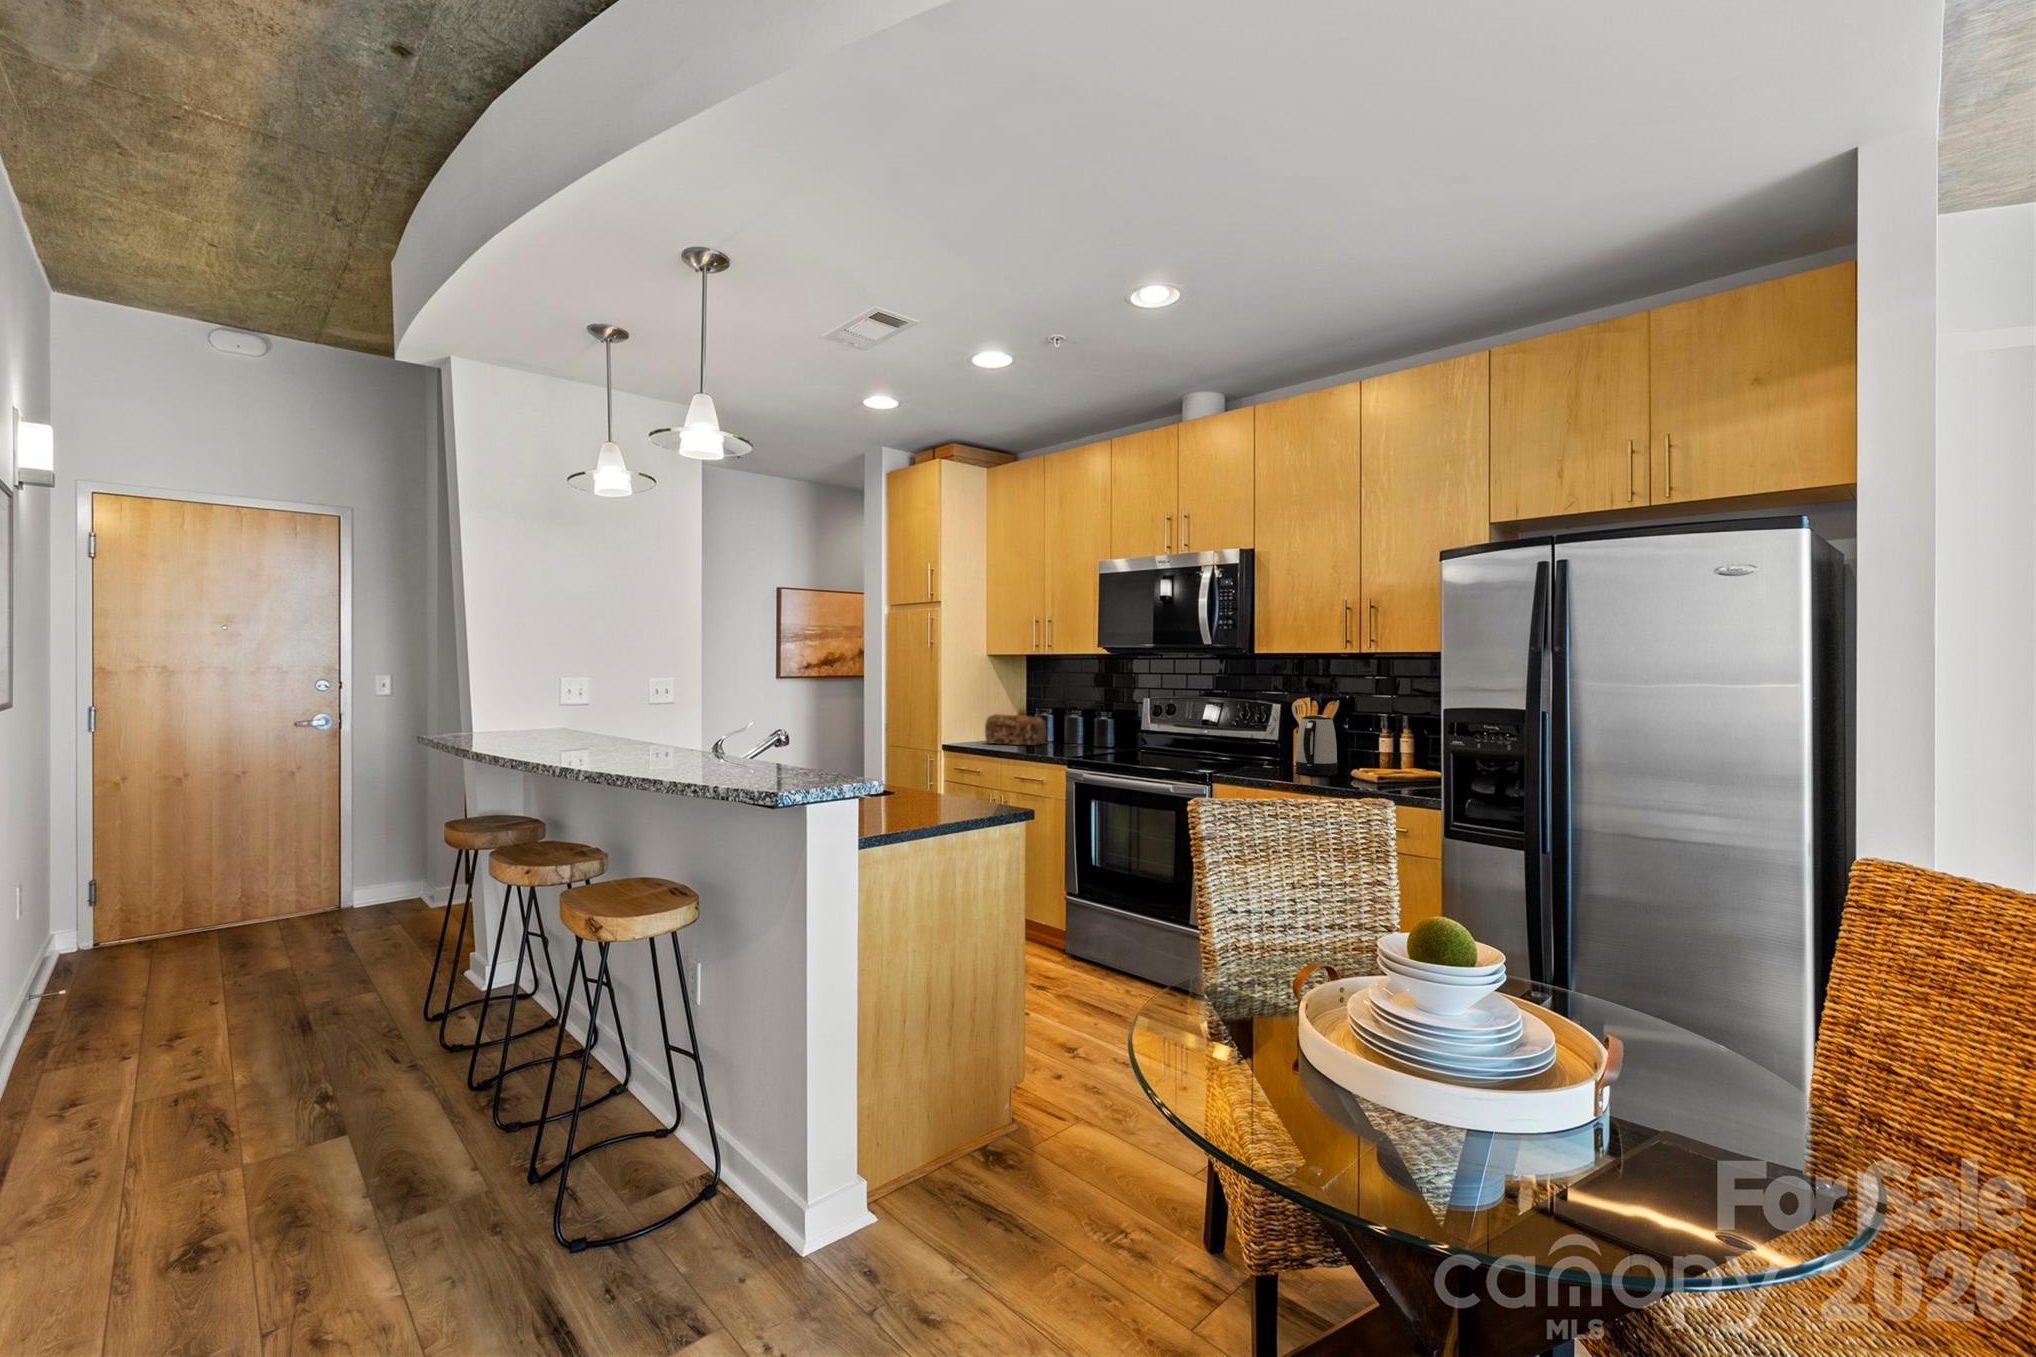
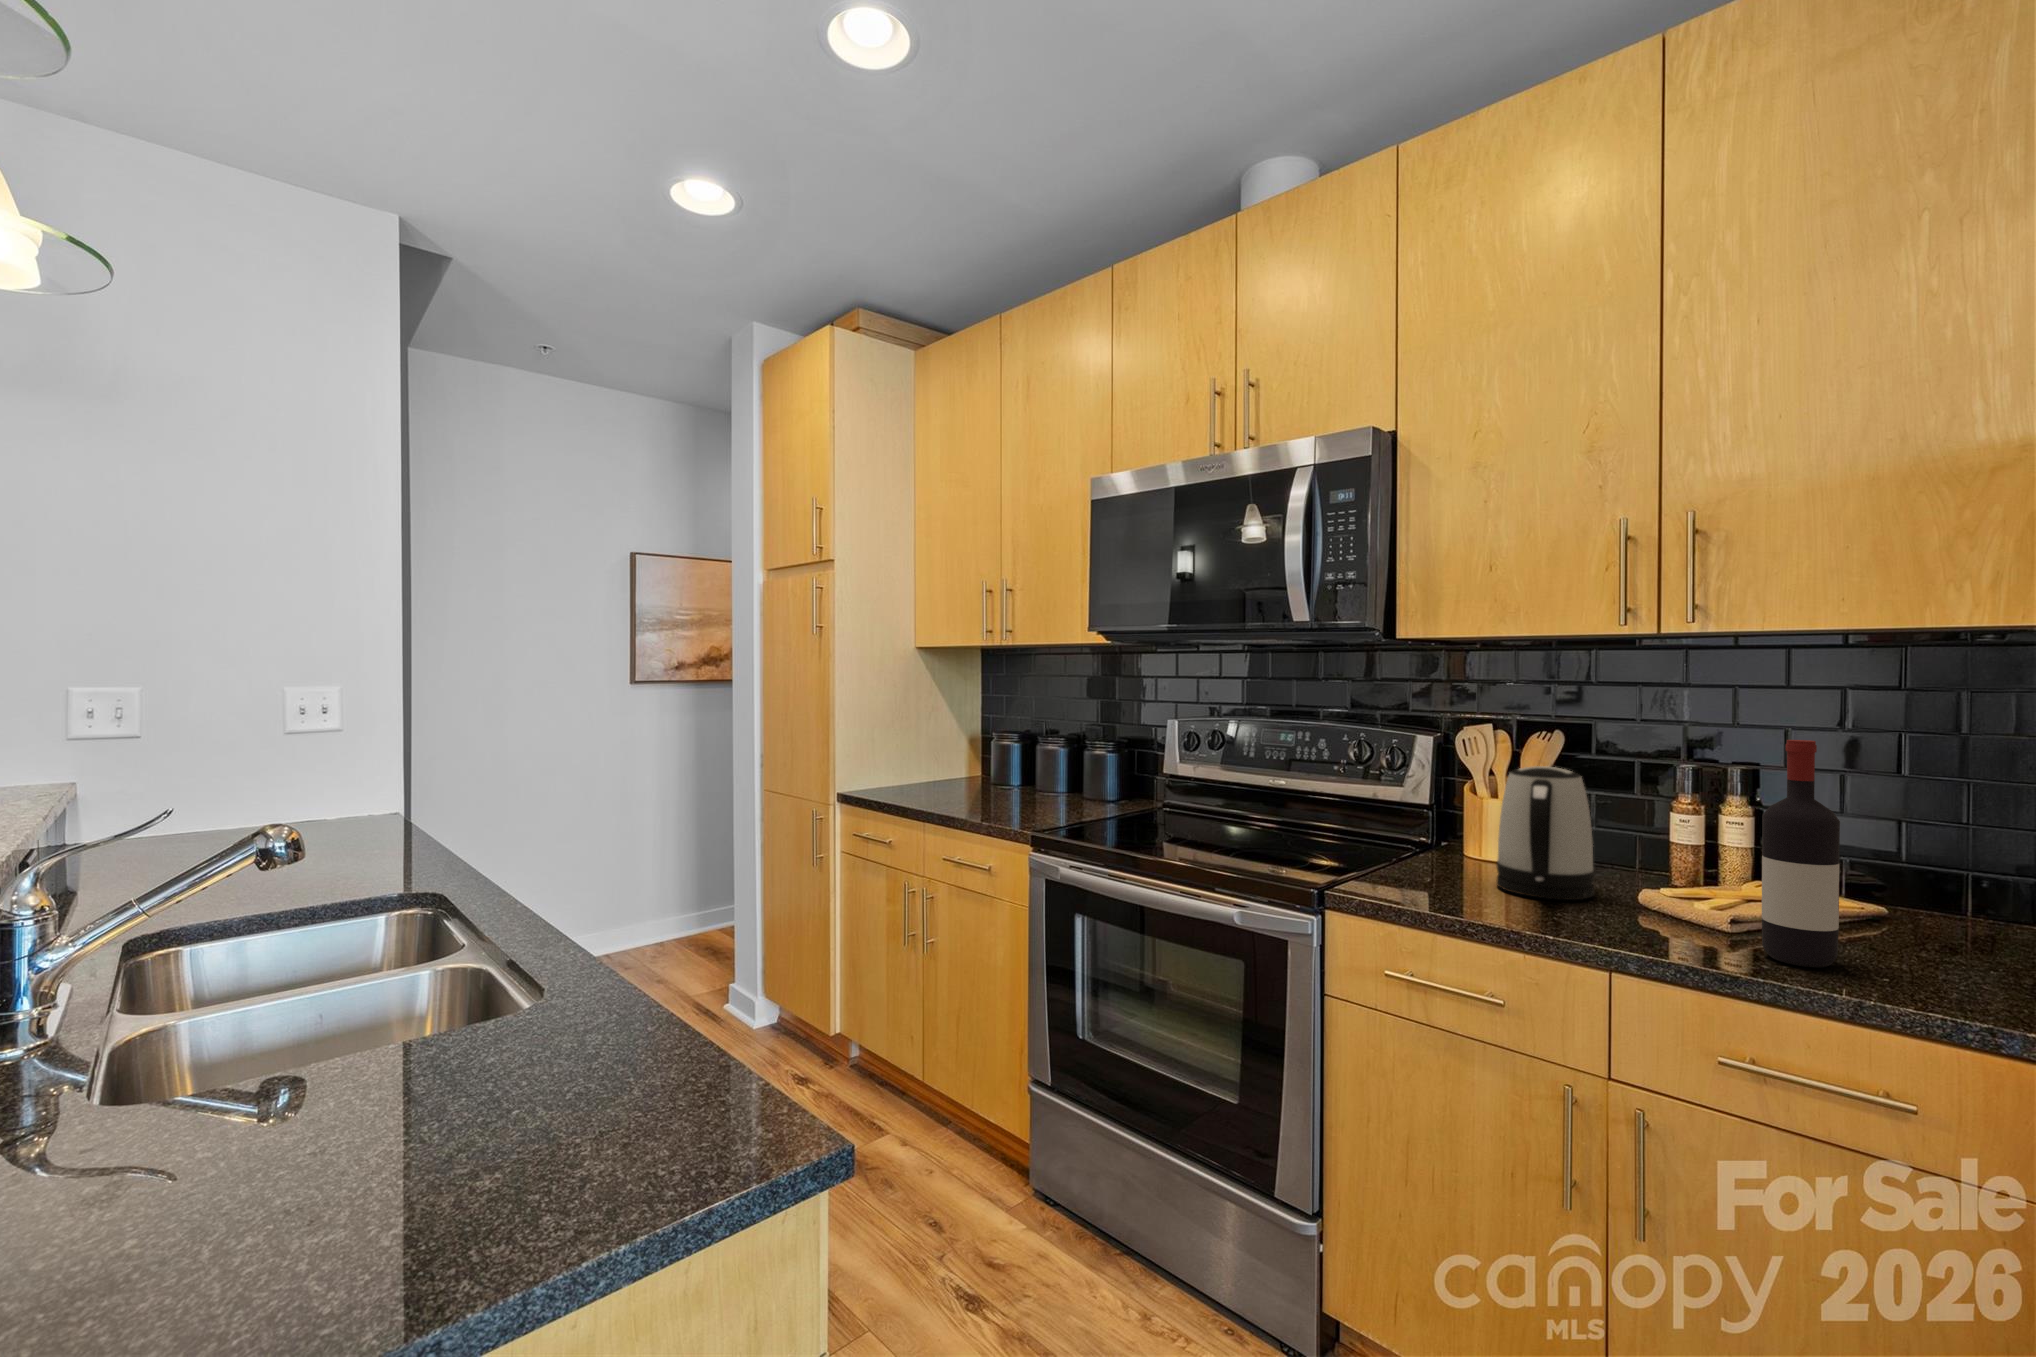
wine bottle: none [1380,698,1406,789] -> present [1762,740,1840,968]
bread loaf: present [985,714,1046,745] -> none [904,744,1005,796]

